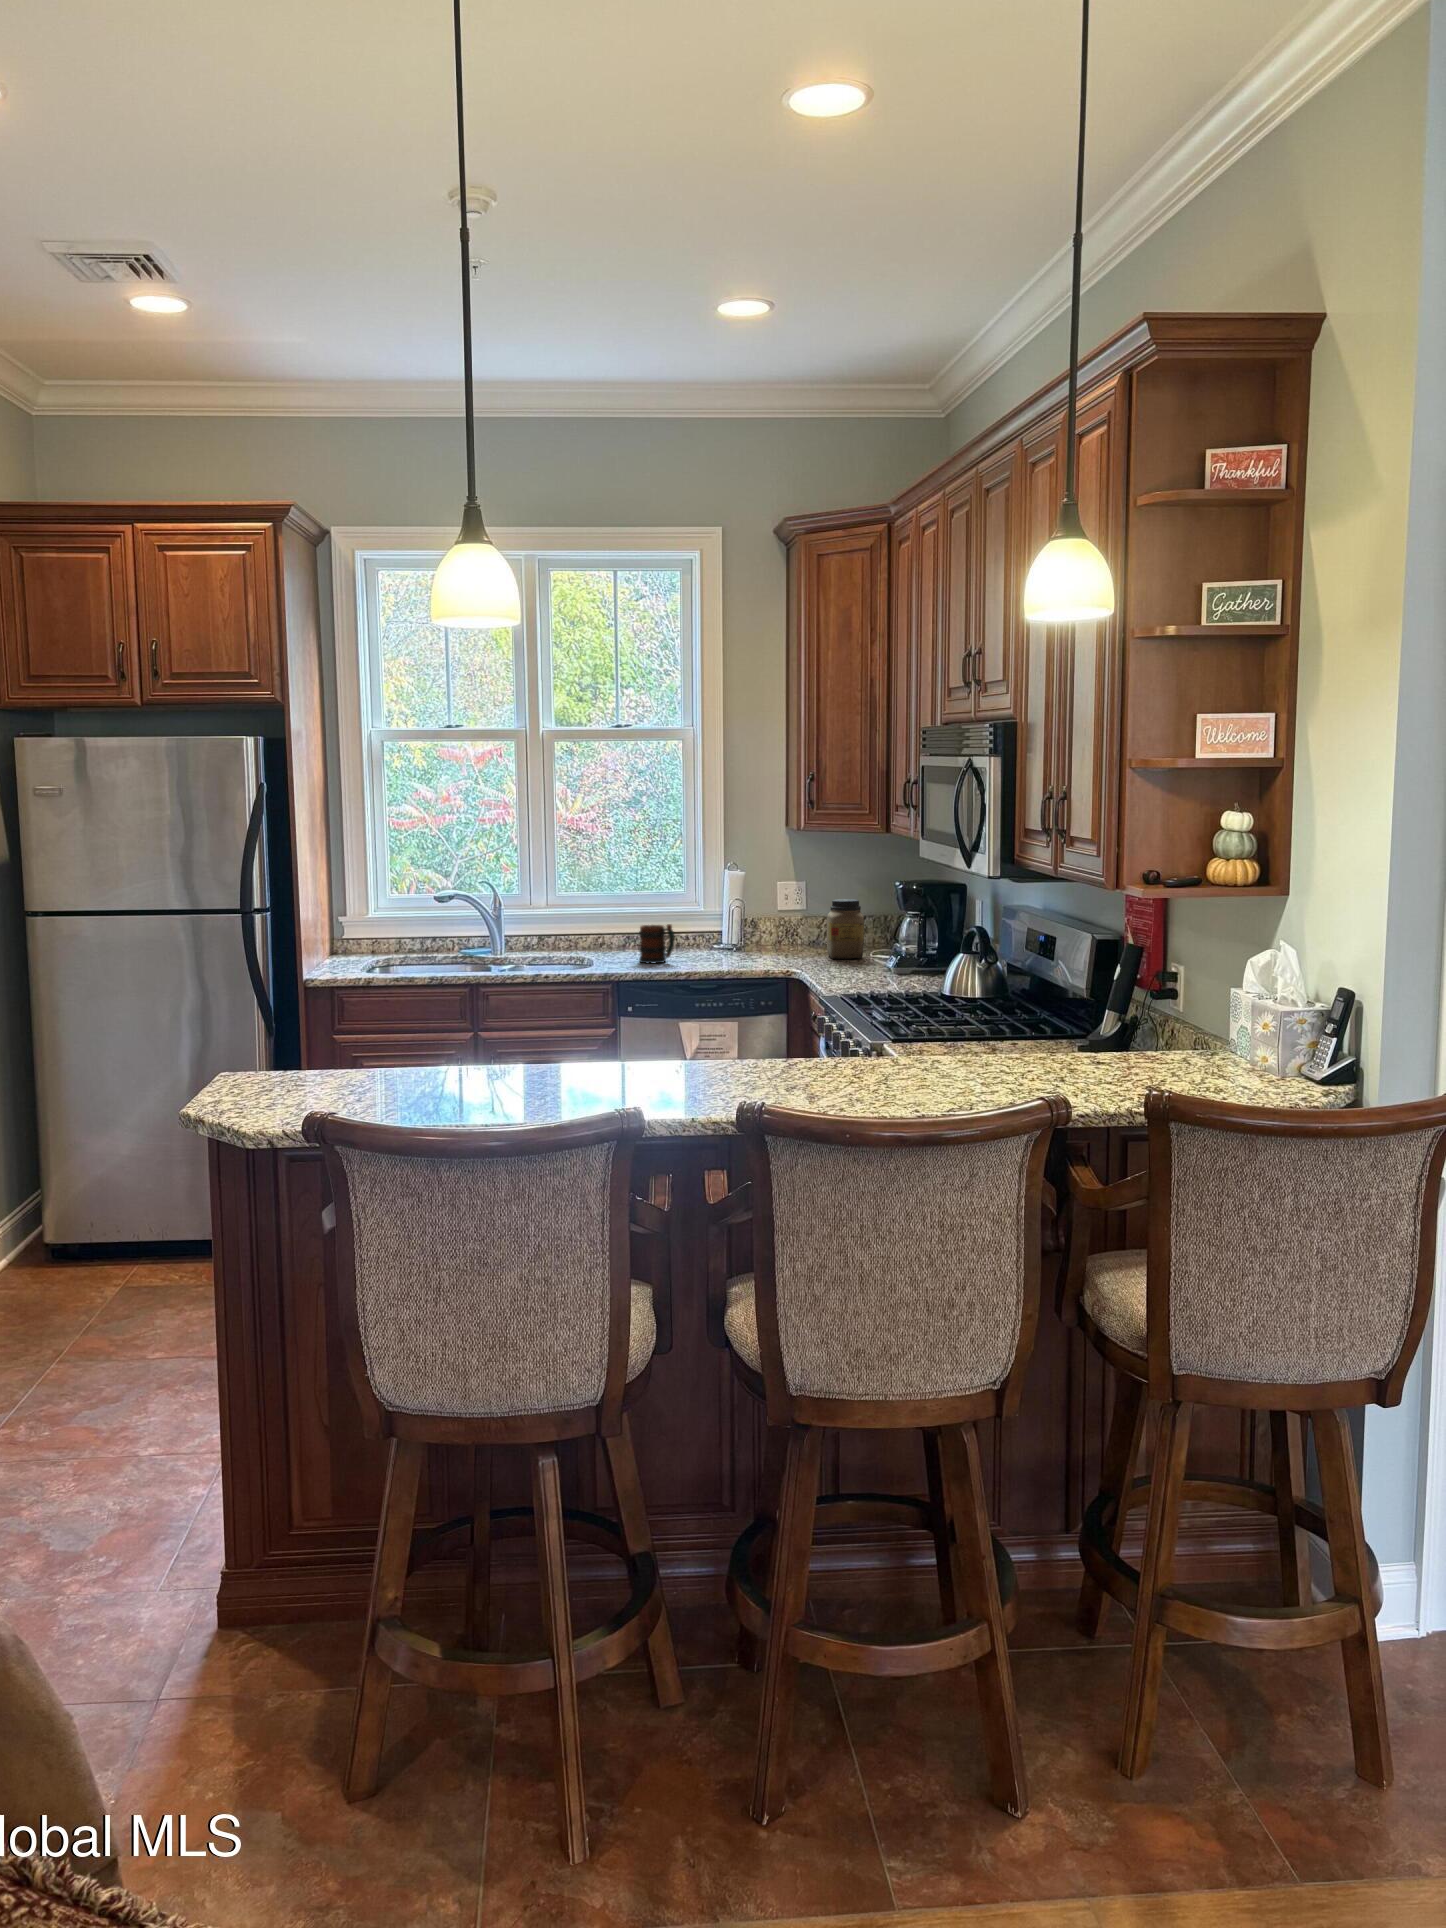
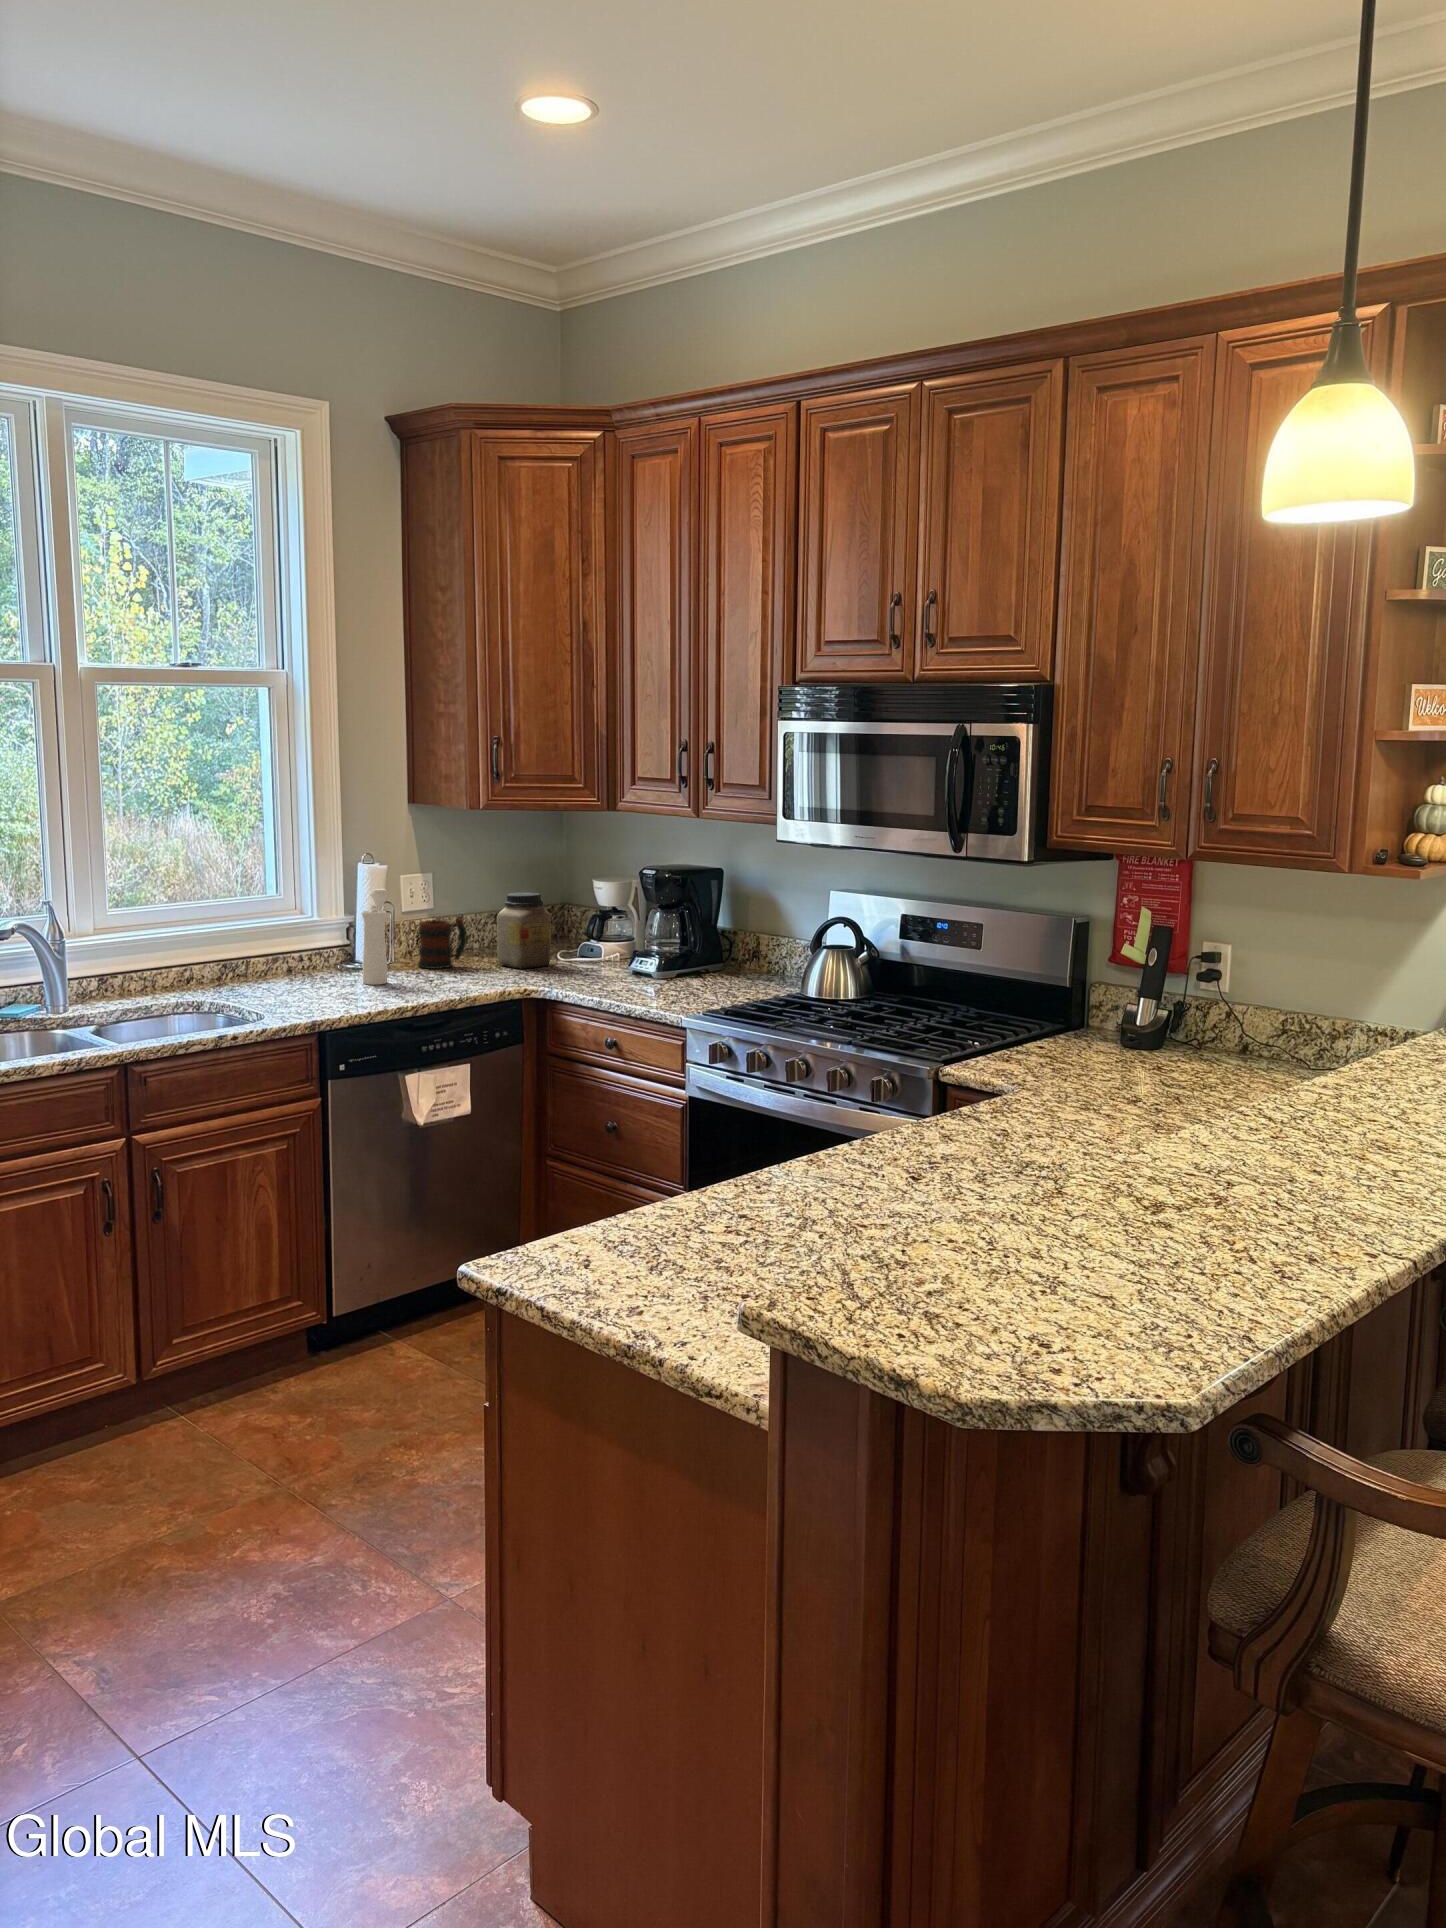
pepper mill: none [702,890,738,959] -> present [362,889,389,985]
mug: present [639,924,675,963] -> present [418,918,467,969]

